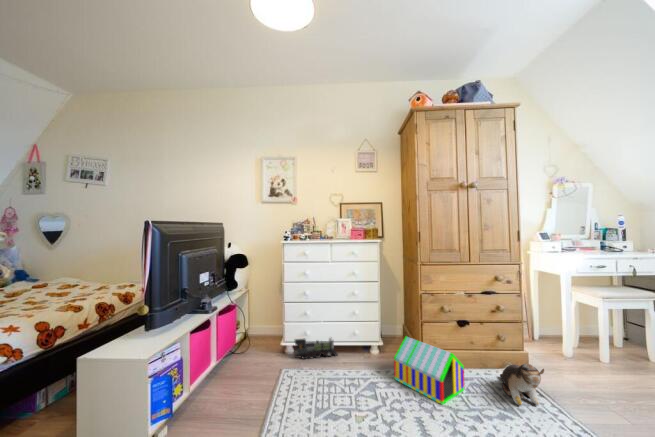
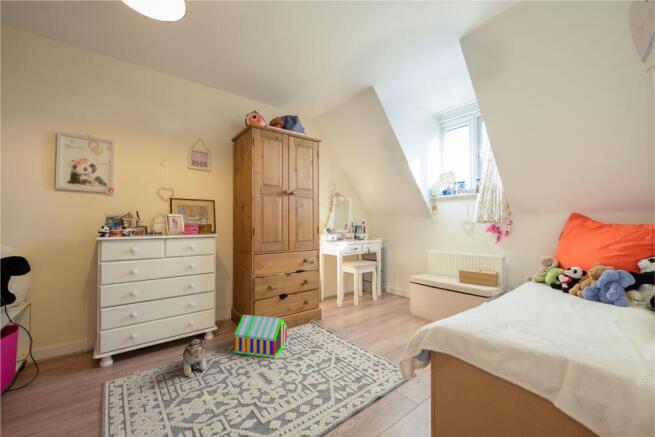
toy train: present [294,338,338,359] -> none [116,330,172,368]
plush toy: present [500,363,544,405] -> present [183,339,206,376]

